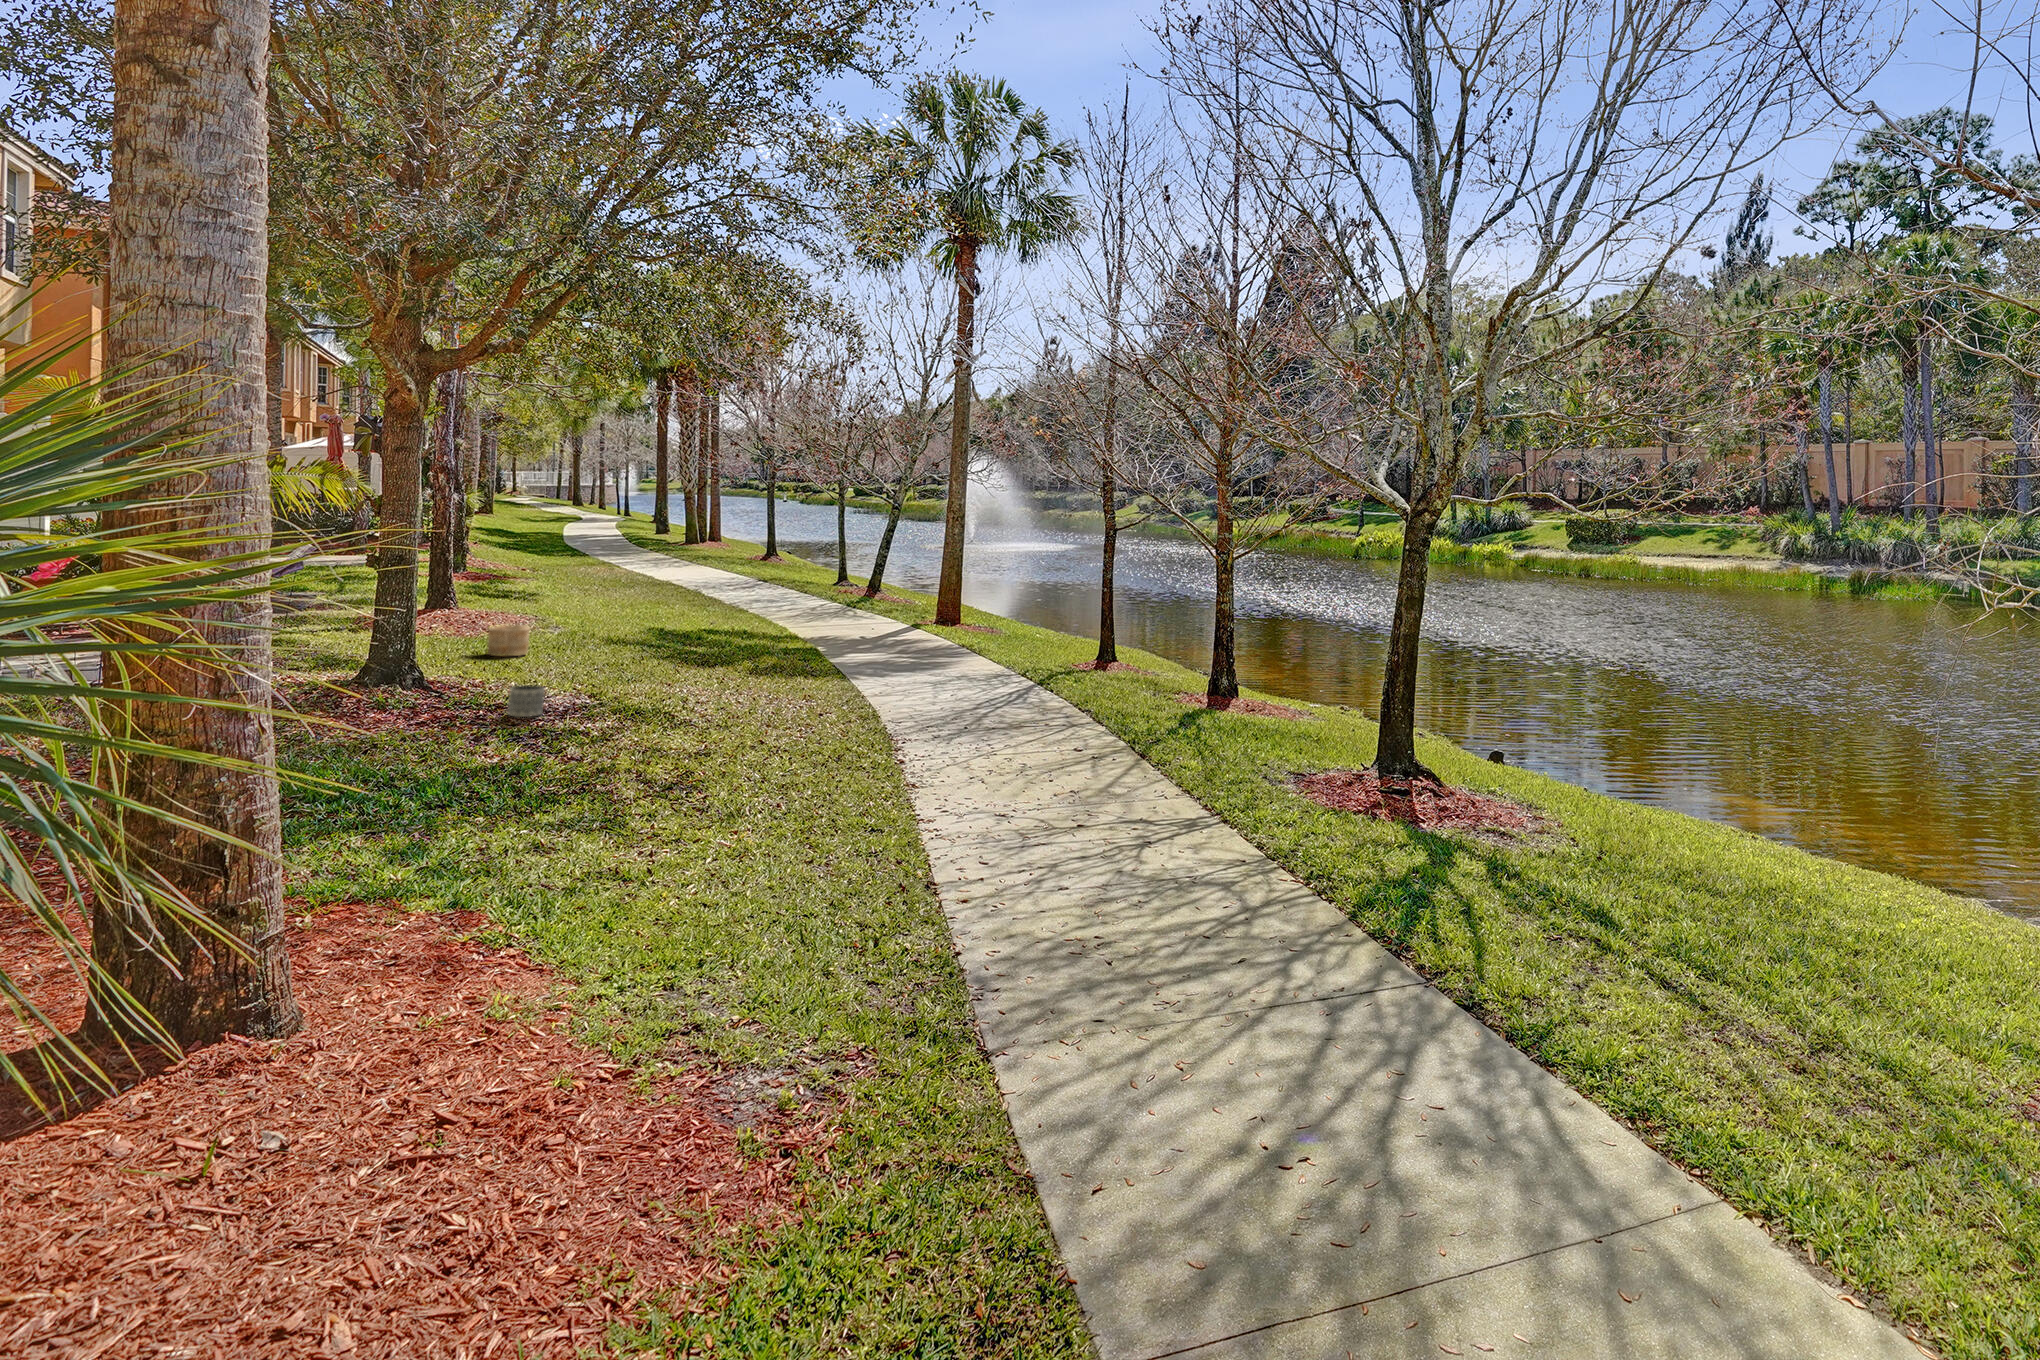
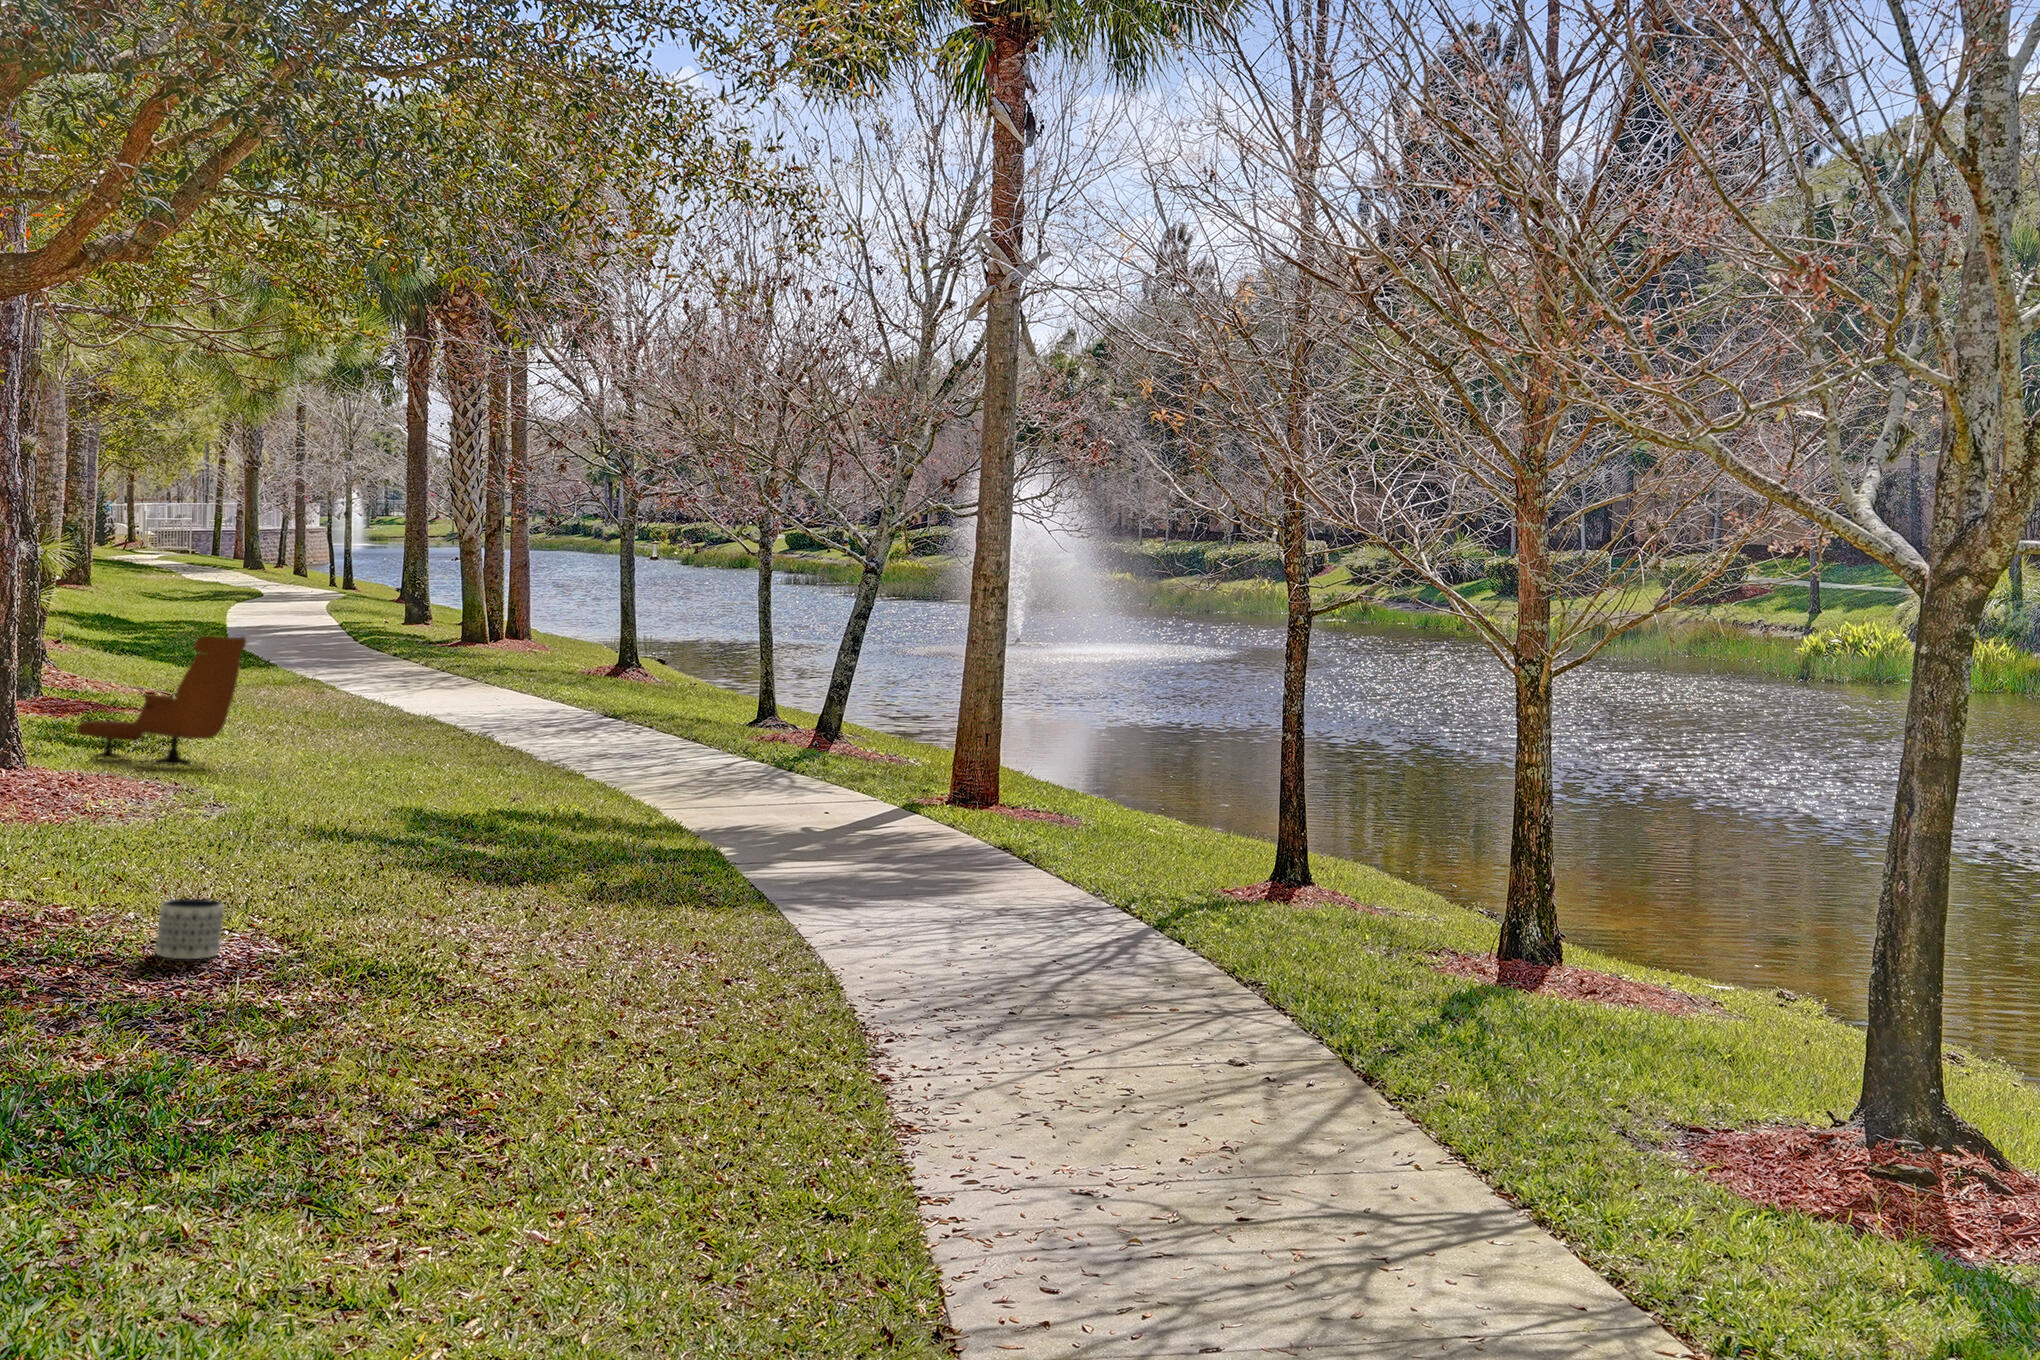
lounge chair: none [440,541,541,616] -> present [77,636,246,773]
wooden bucket: present [487,625,530,657] -> none [141,787,217,845]

